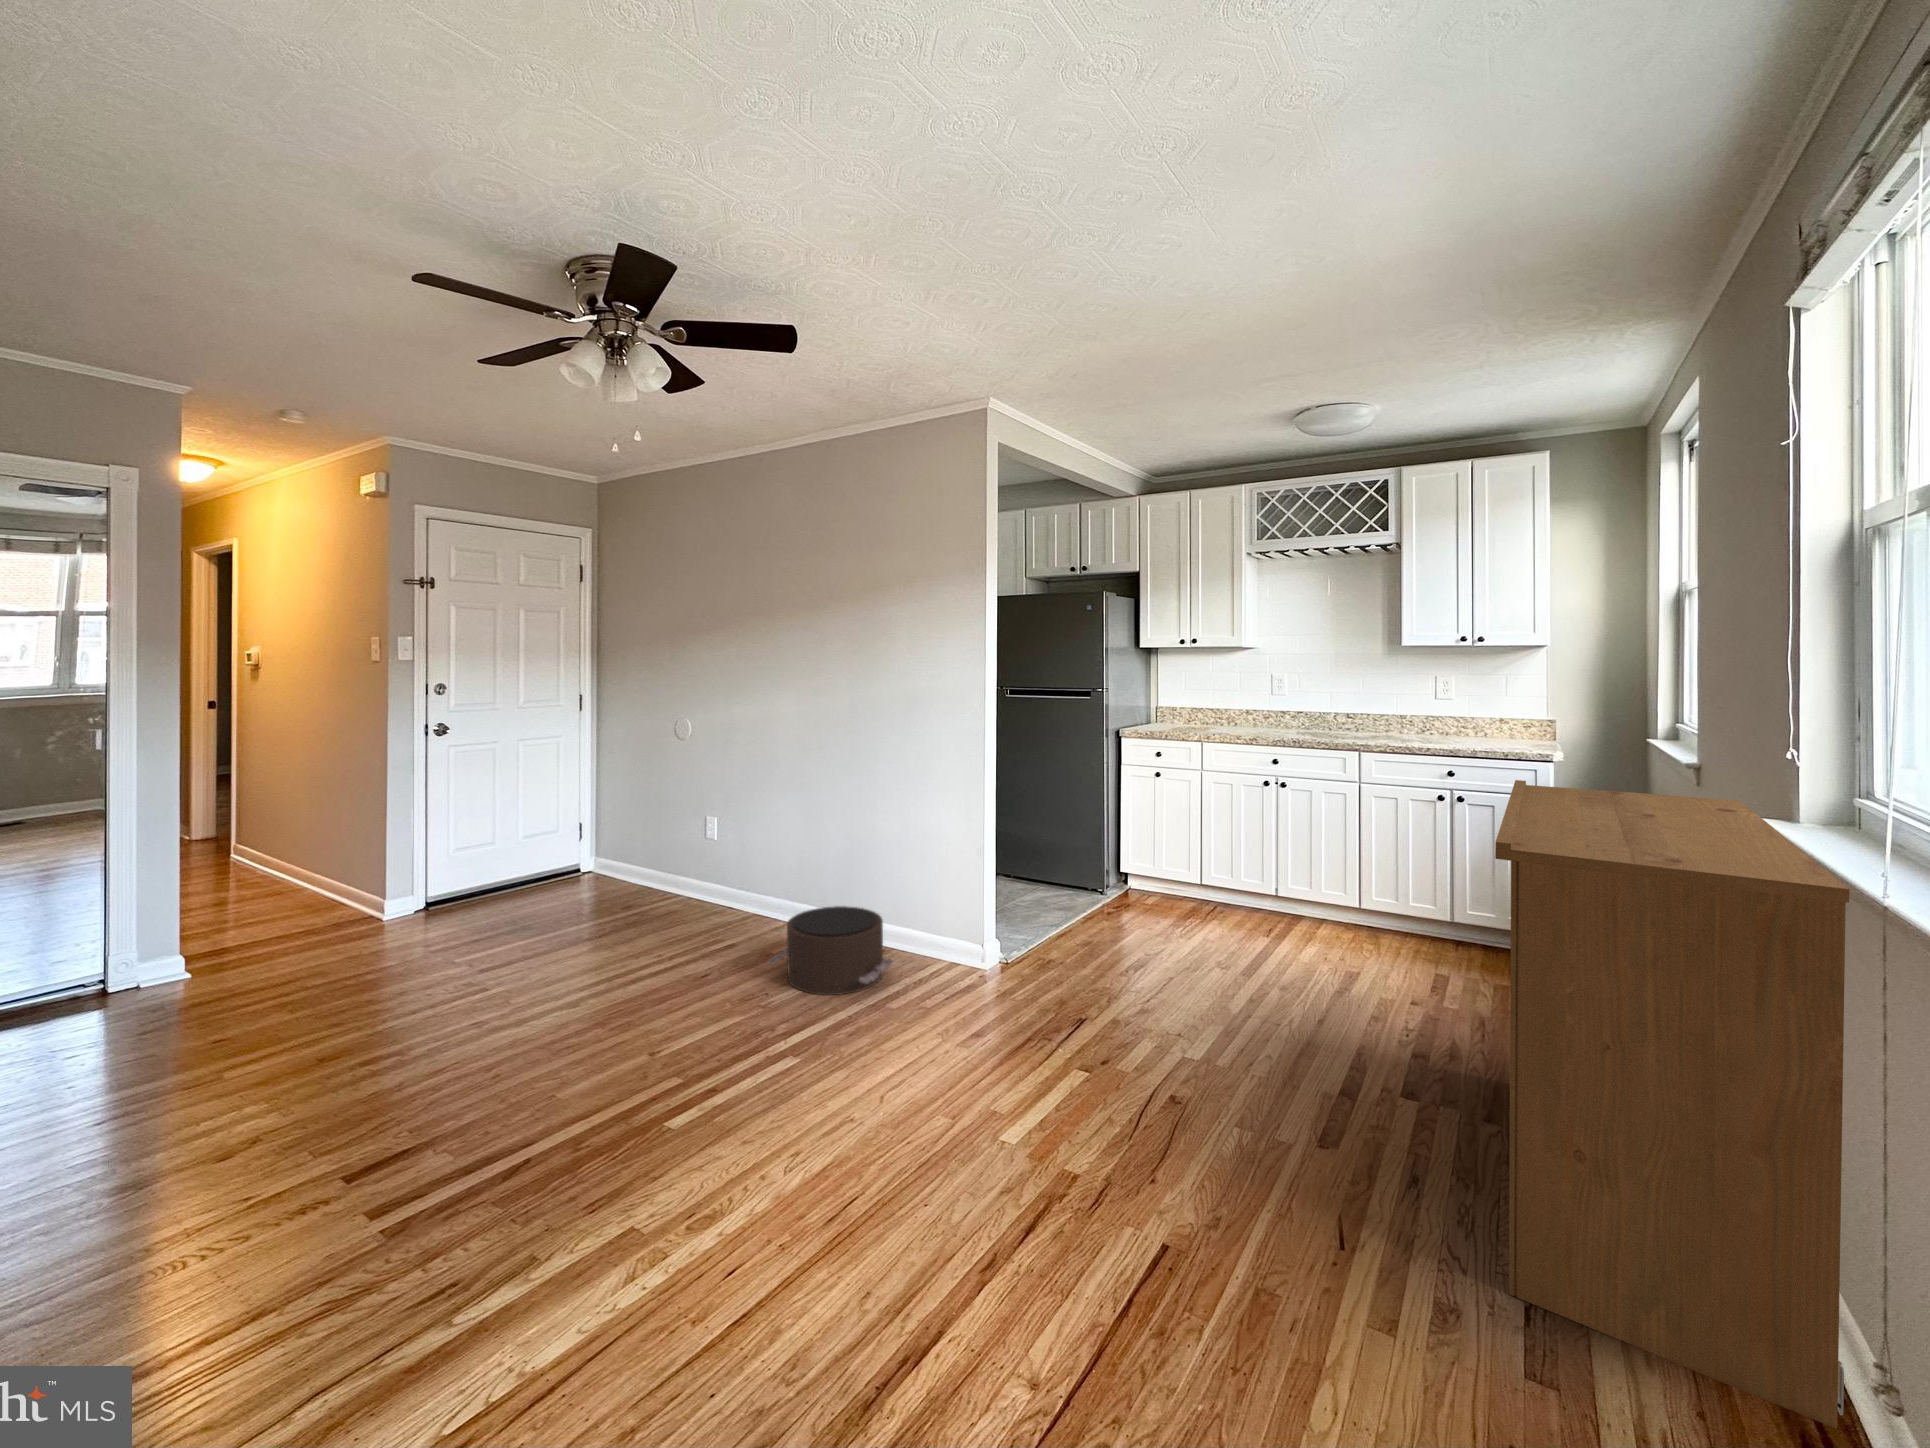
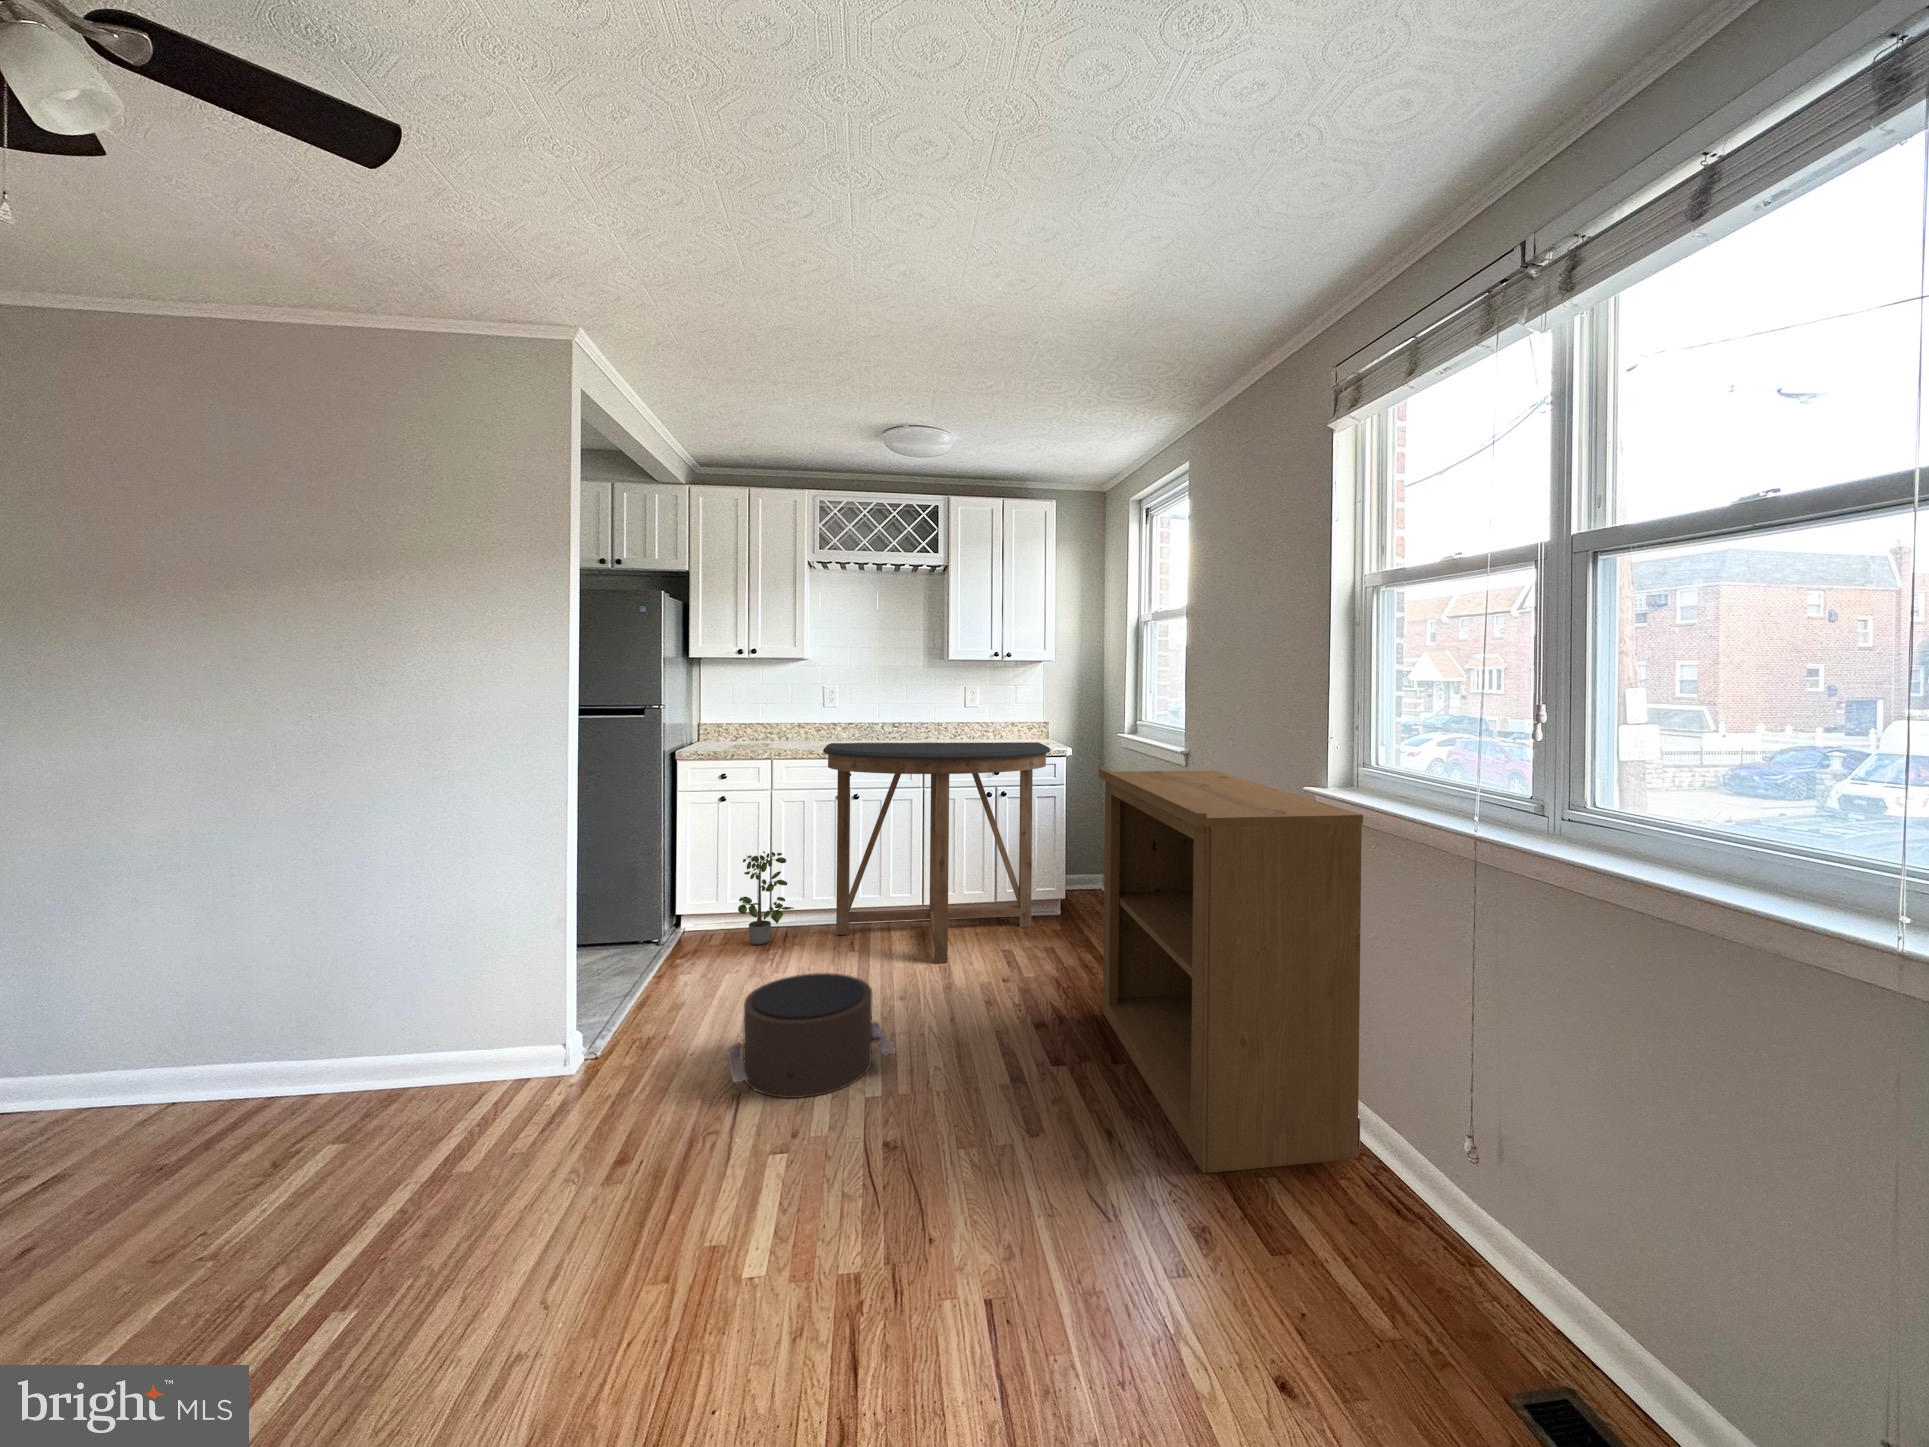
console table: none [1235,732,1525,976] -> present [823,742,1051,964]
potted plant: none [1164,827,1218,912] -> present [738,851,793,945]
pouf: present [767,906,892,995] -> present [728,973,896,1098]

